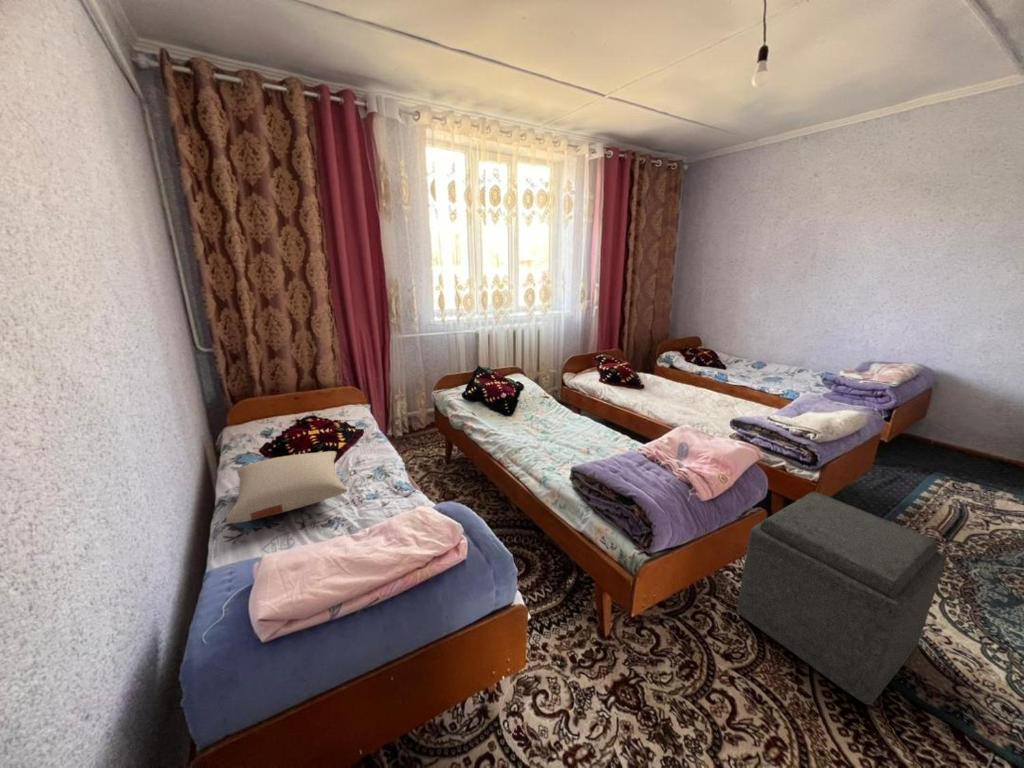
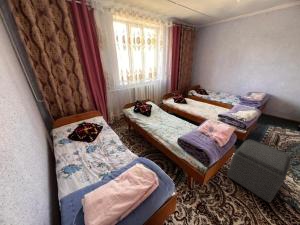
pillow: present [226,451,348,523] -> none [62,137,105,173]

